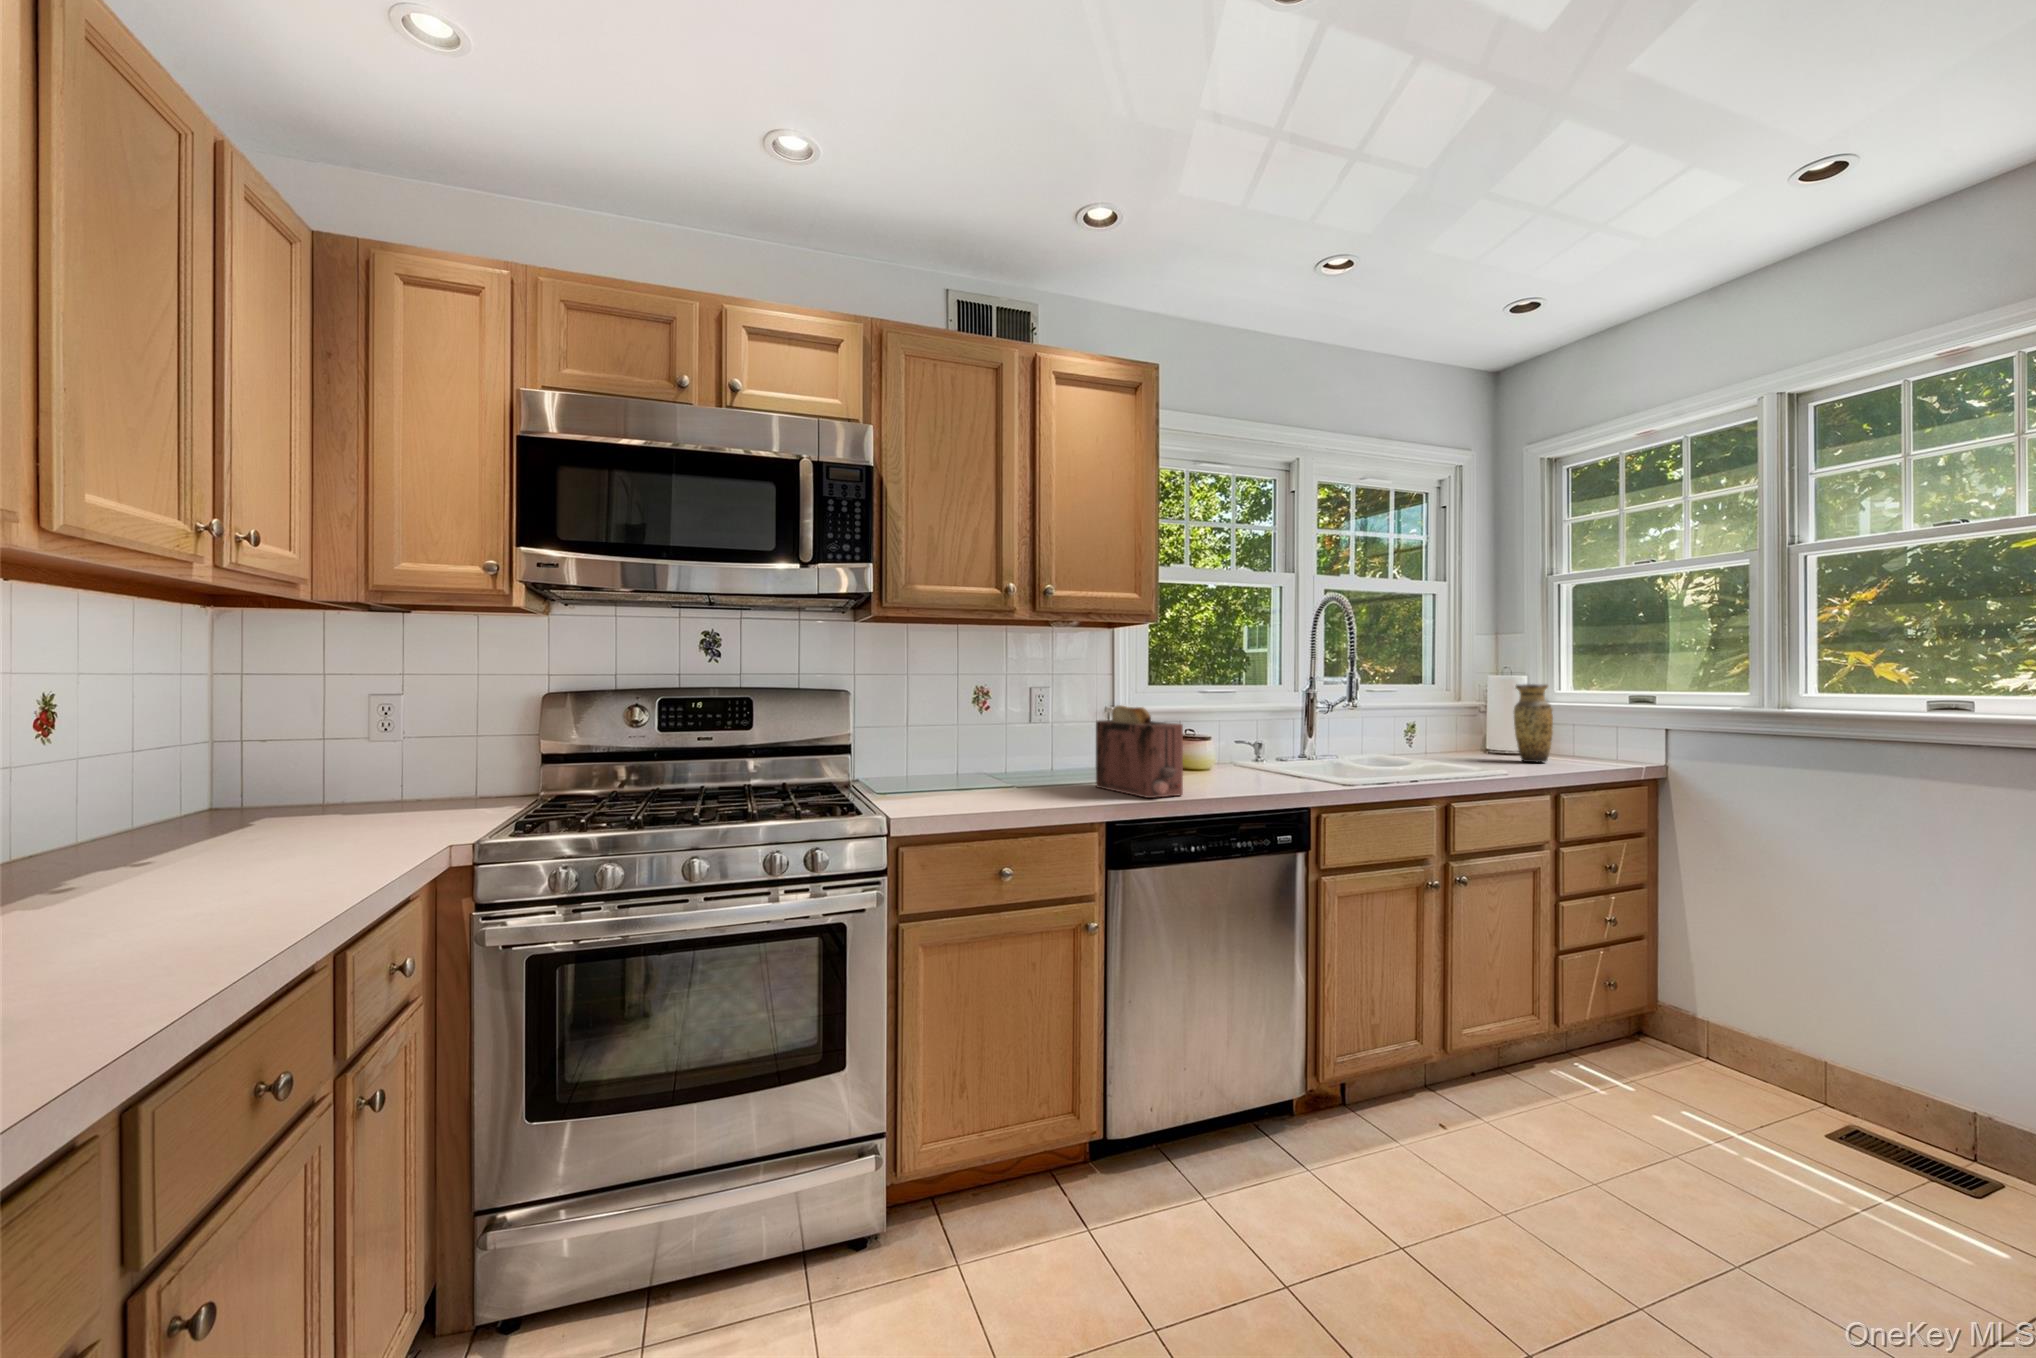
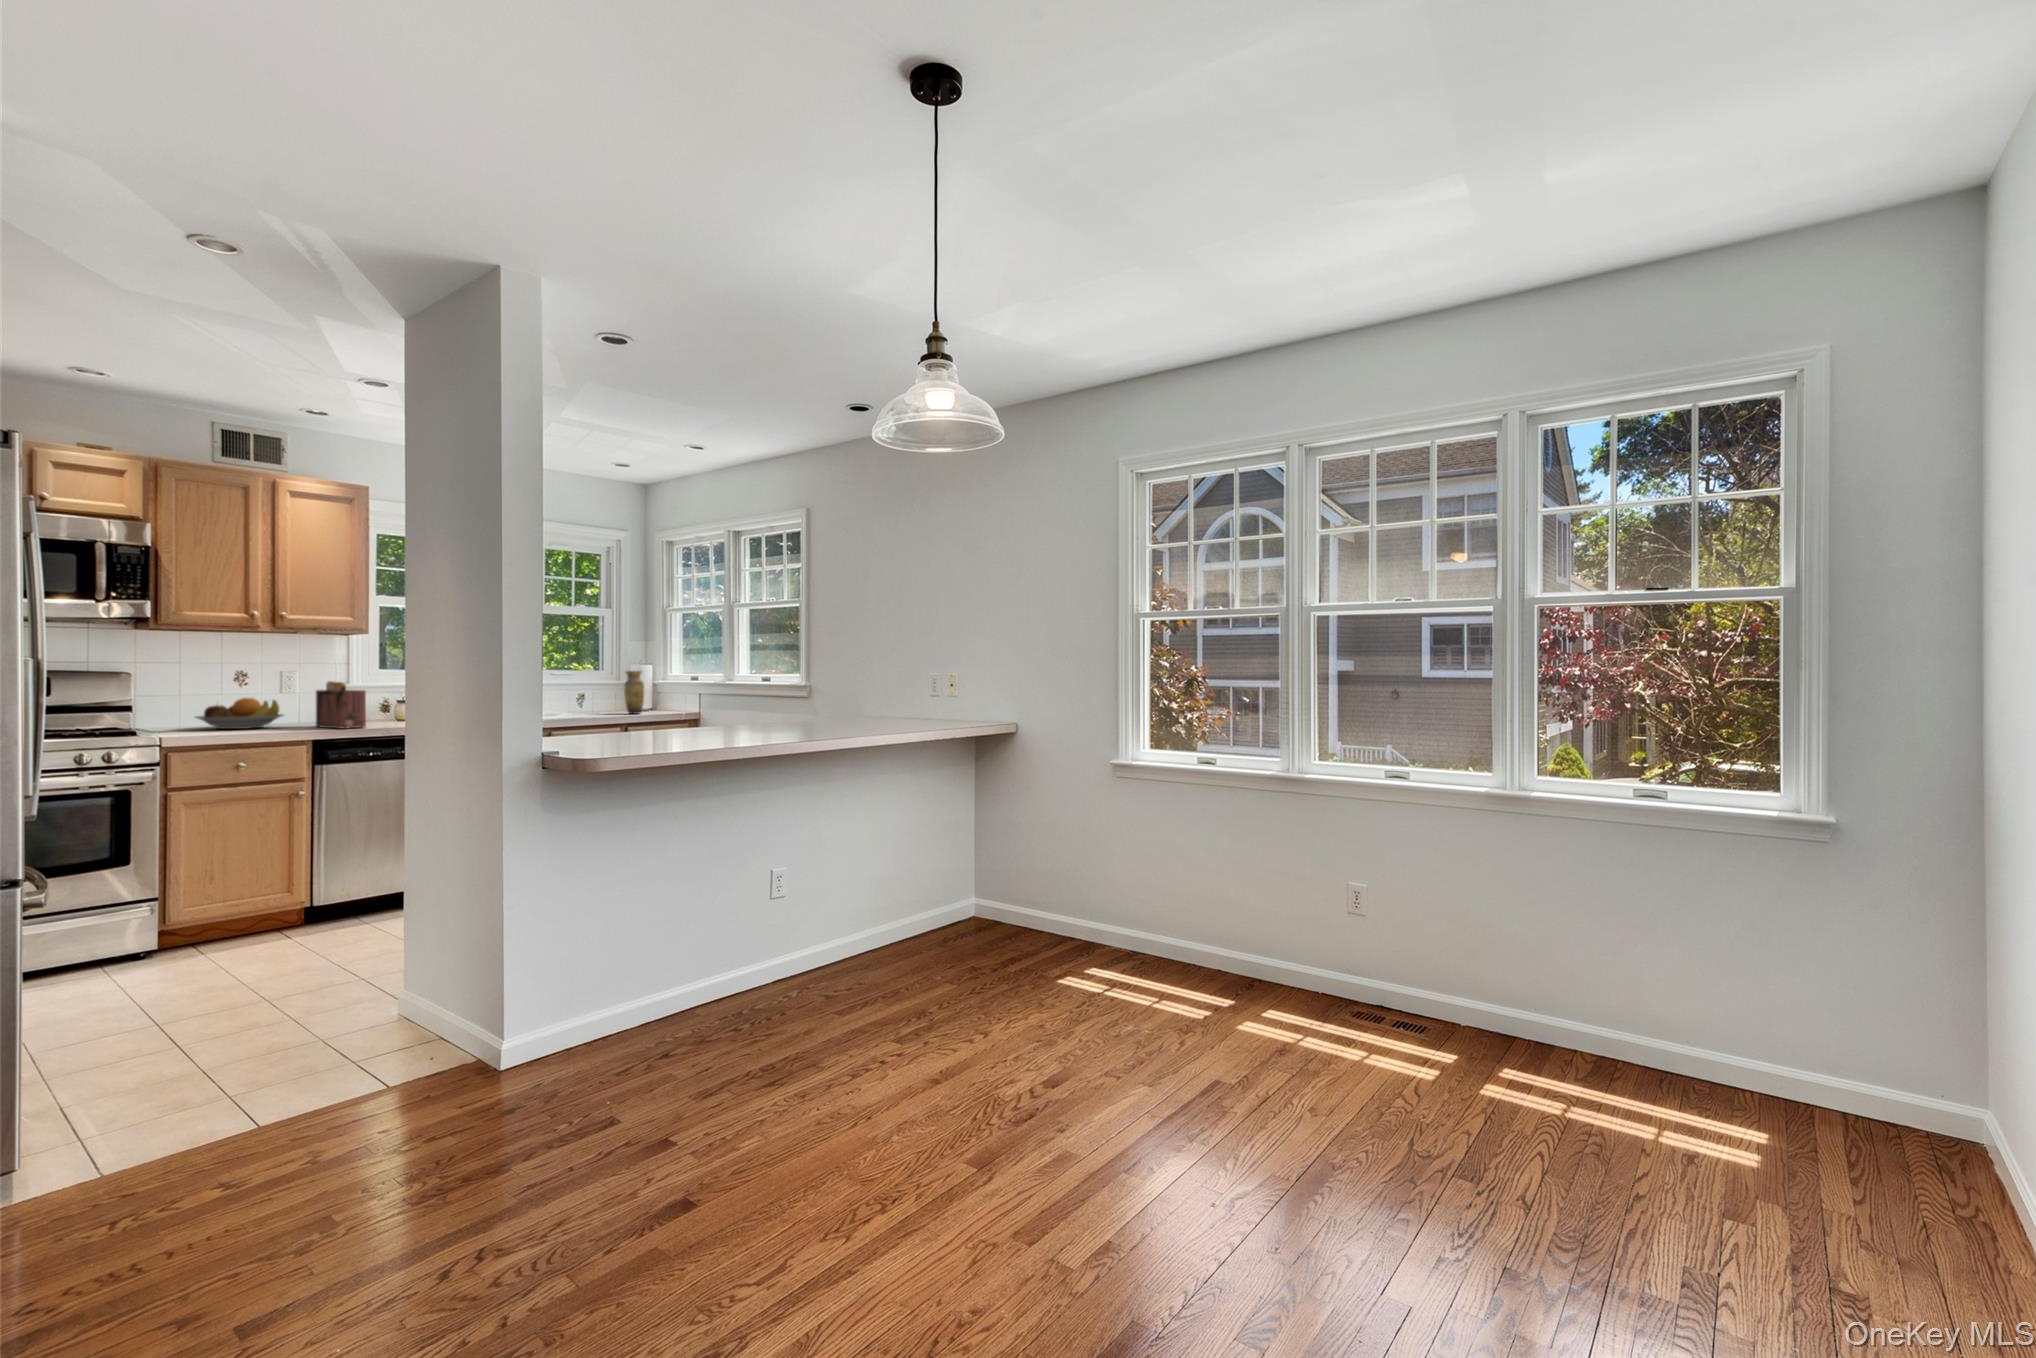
fruit bowl: none [928,734,1050,789] -> present [195,698,283,729]

